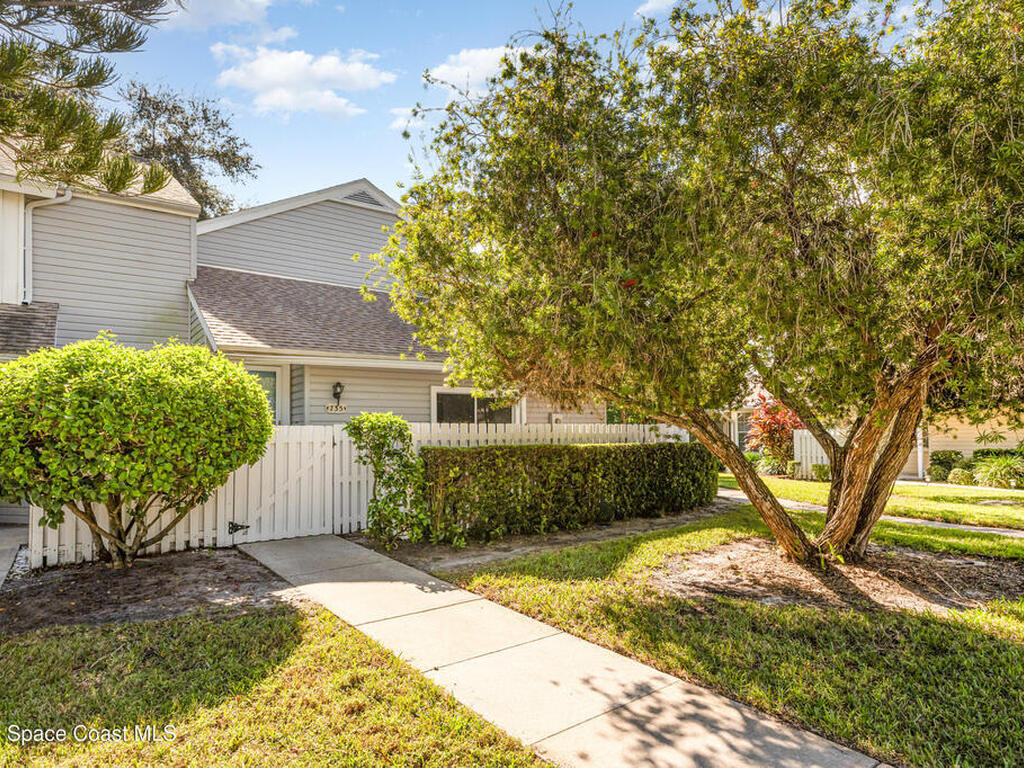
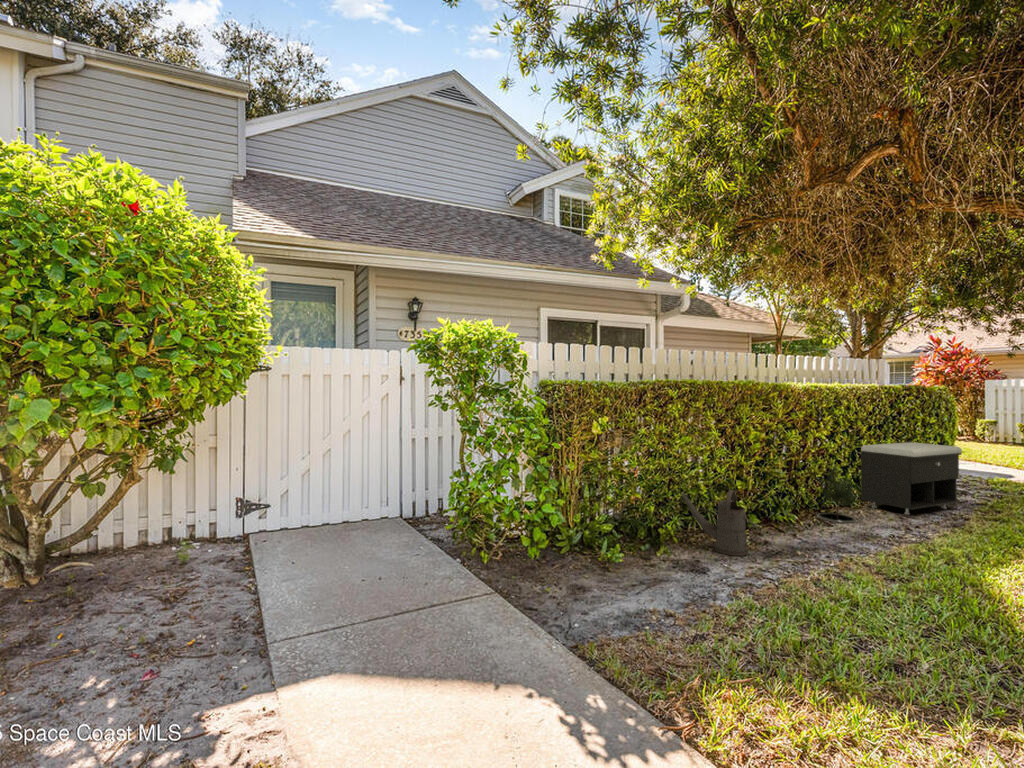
storage bench: none [626,479,682,523] -> present [861,442,962,515]
watering can: none [503,507,540,543] -> present [682,490,759,556]

